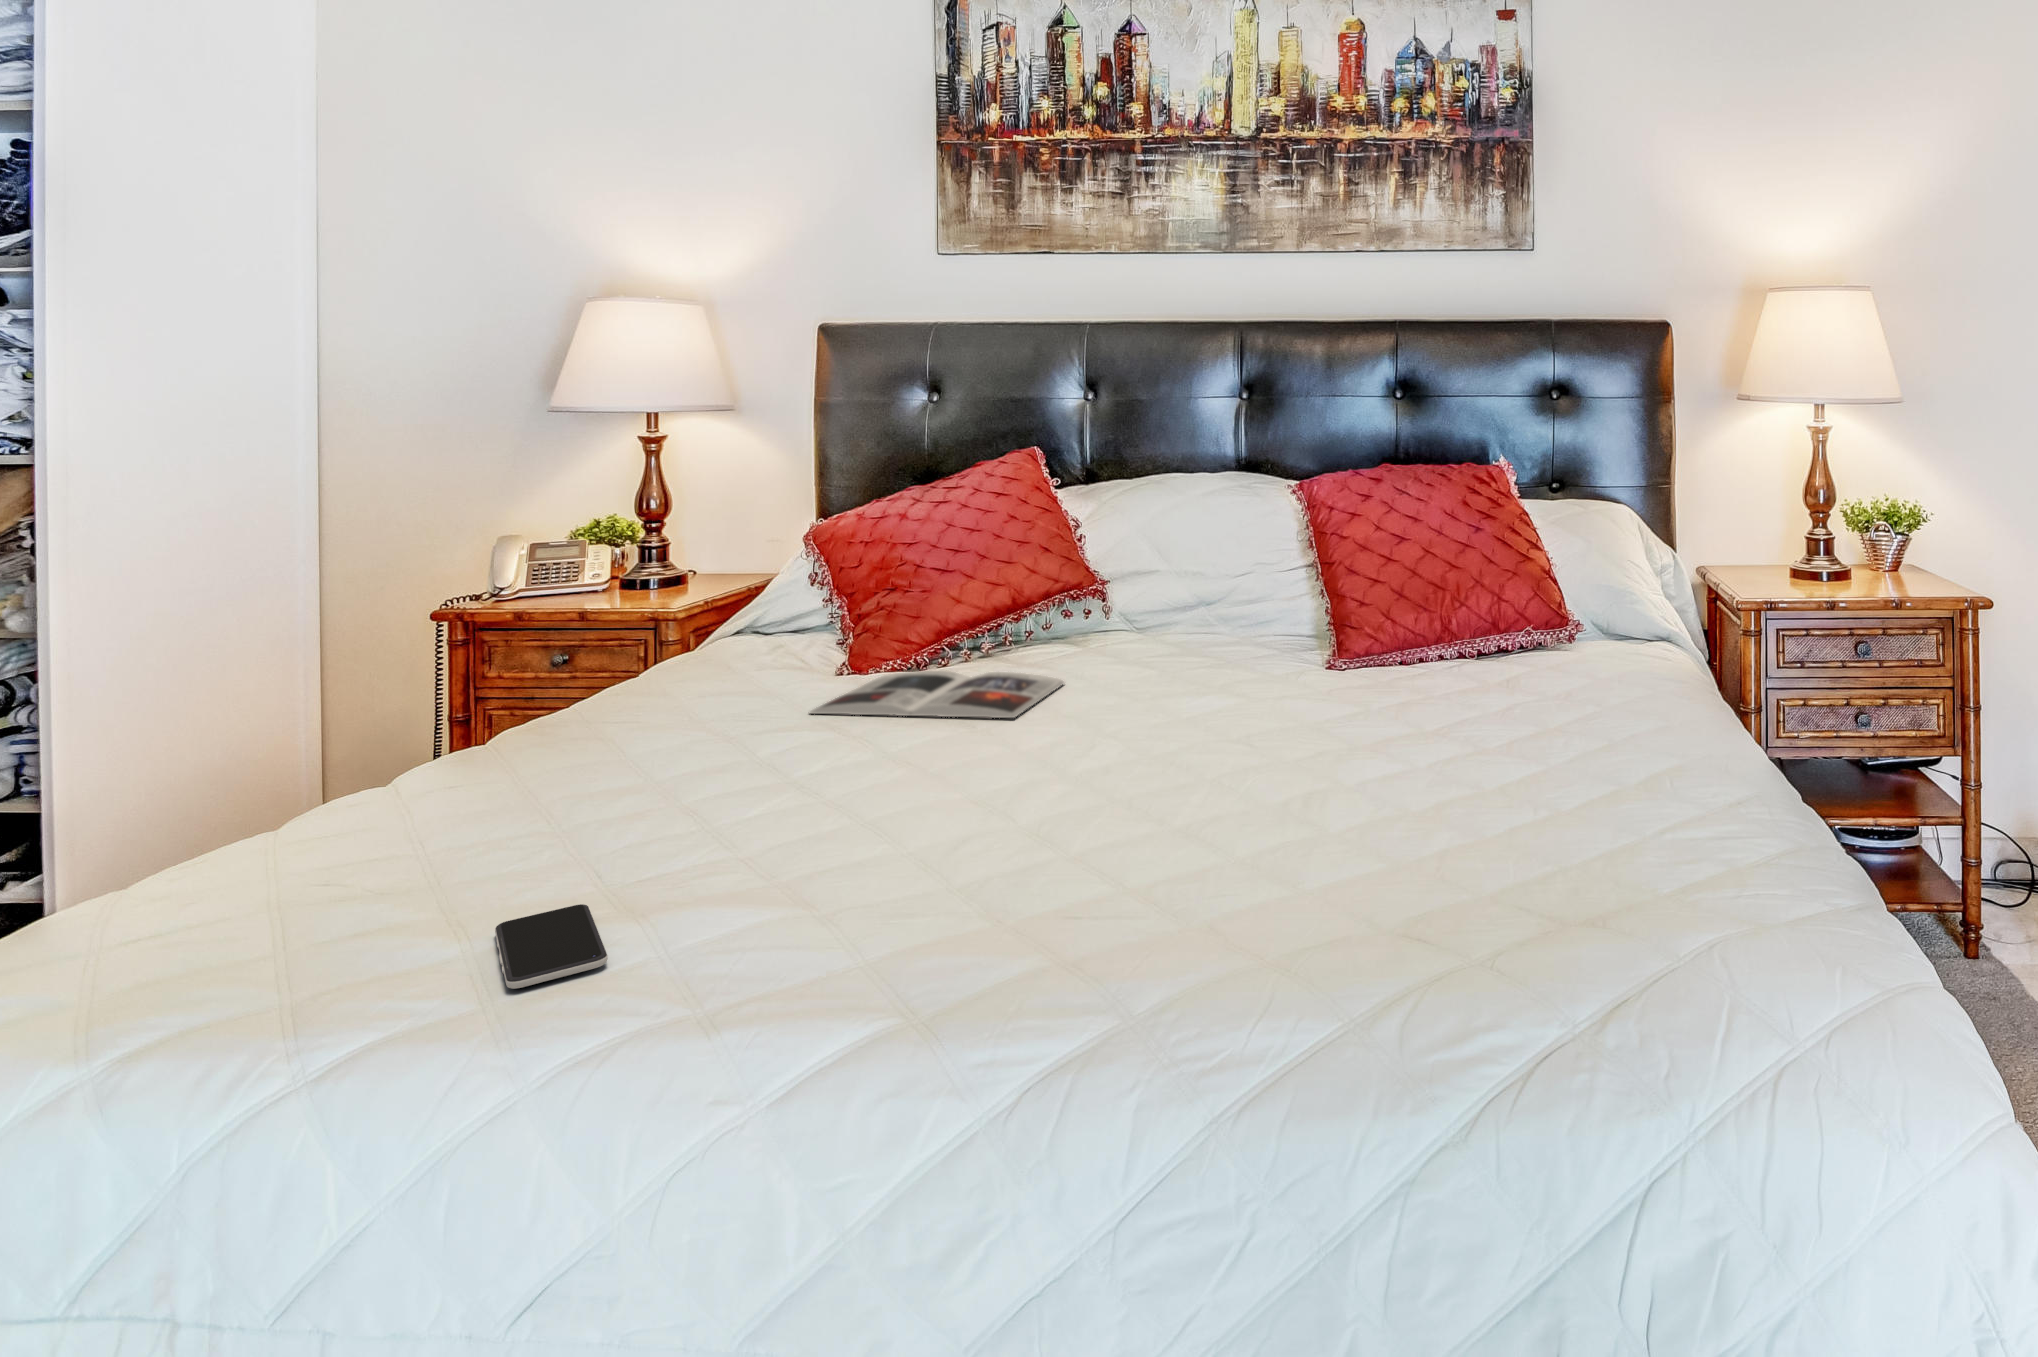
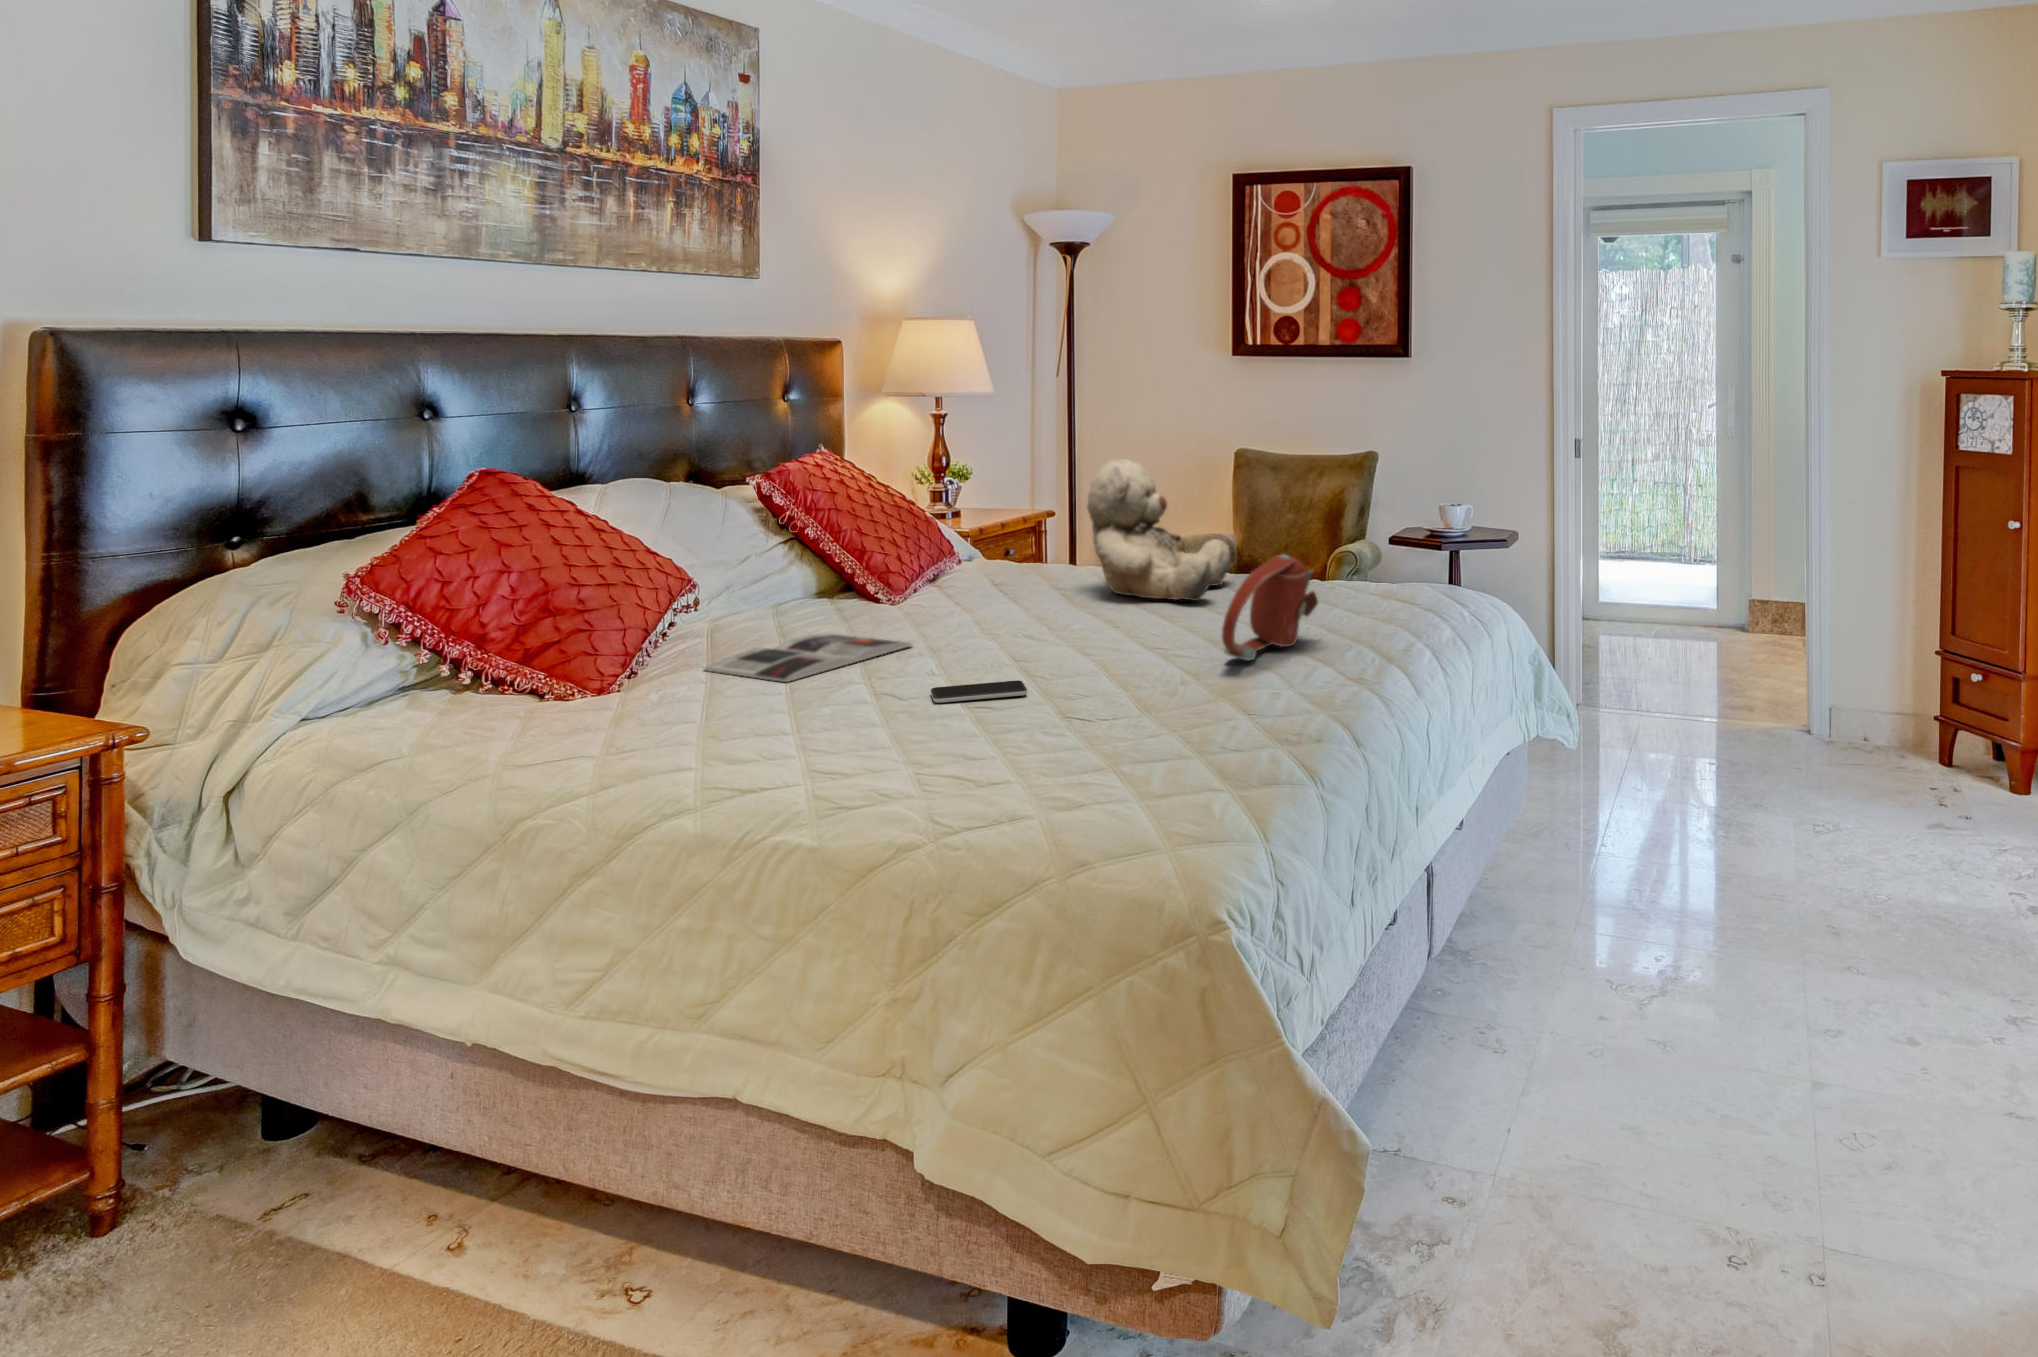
teddy bear: none [1376,515,1663,794] -> present [1087,459,1230,601]
handbag: none [789,735,1159,925] -> present [1222,555,1318,660]
smartphone: present [495,904,608,989] -> present [931,680,1028,703]

